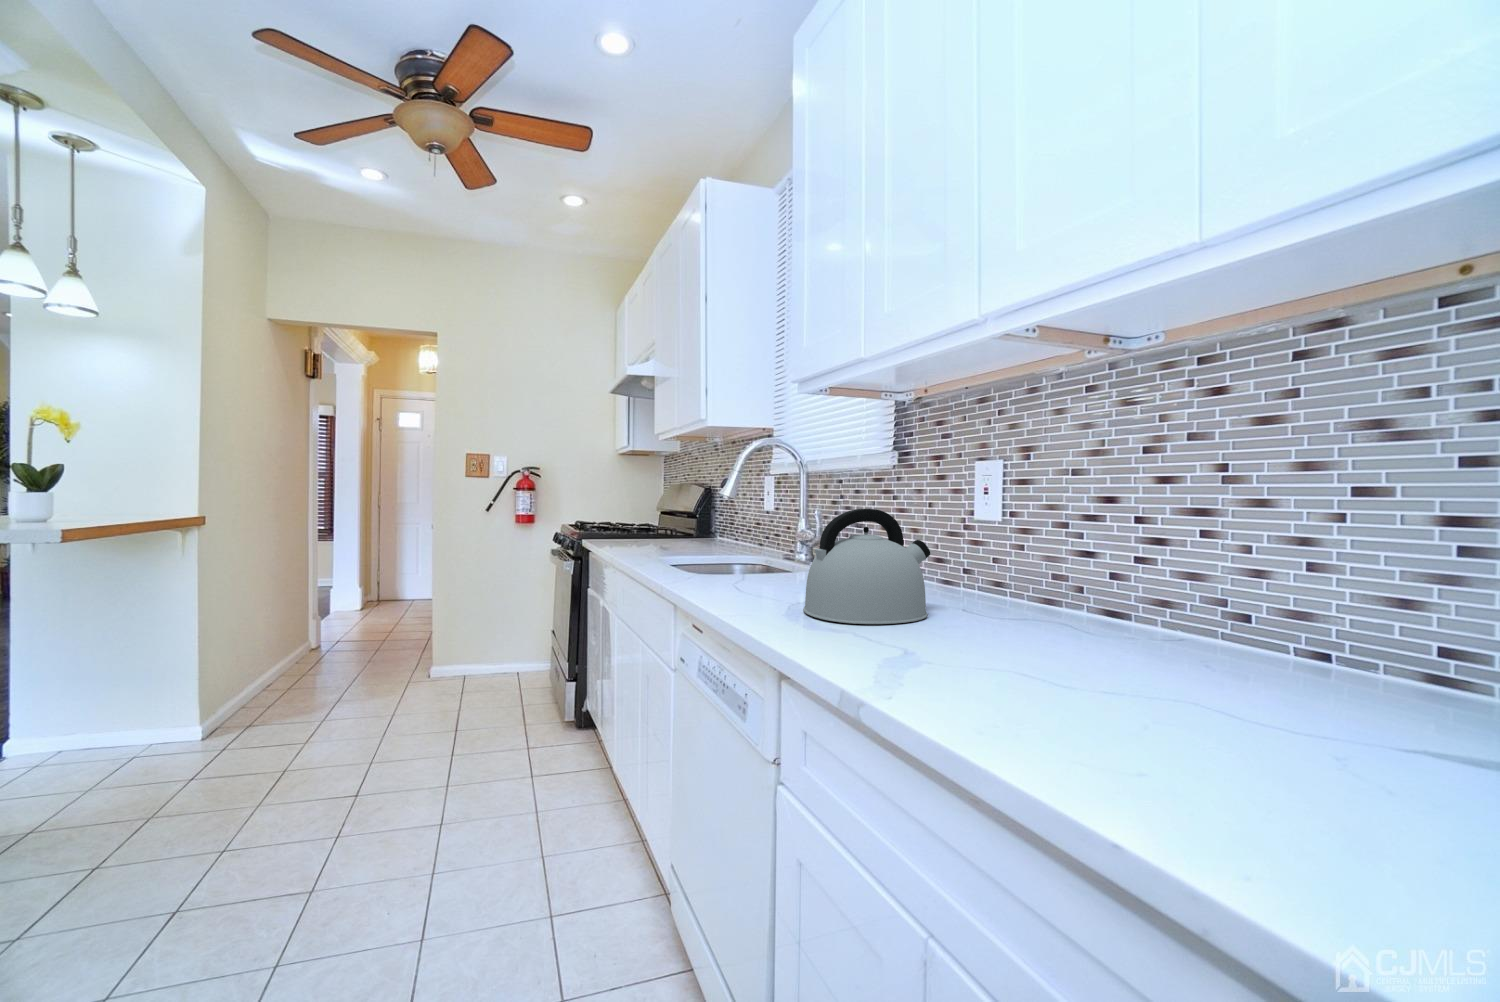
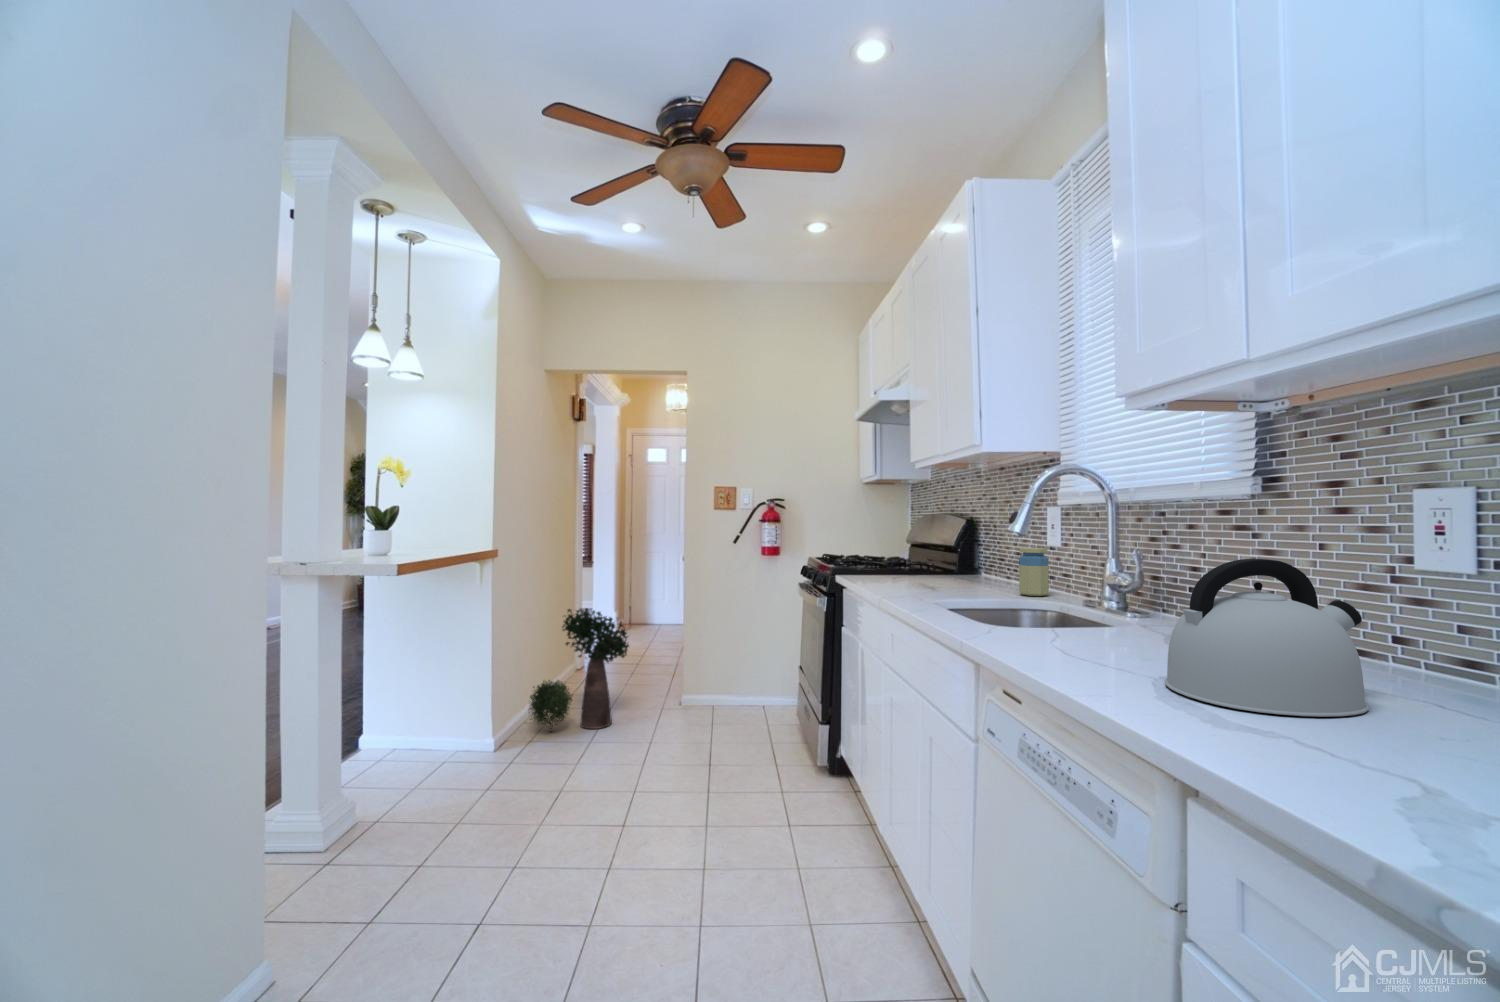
jar: none [738,511,761,553] -> present [1019,548,1049,596]
potted plant: none [226,581,363,721] -> present [529,608,629,732]

